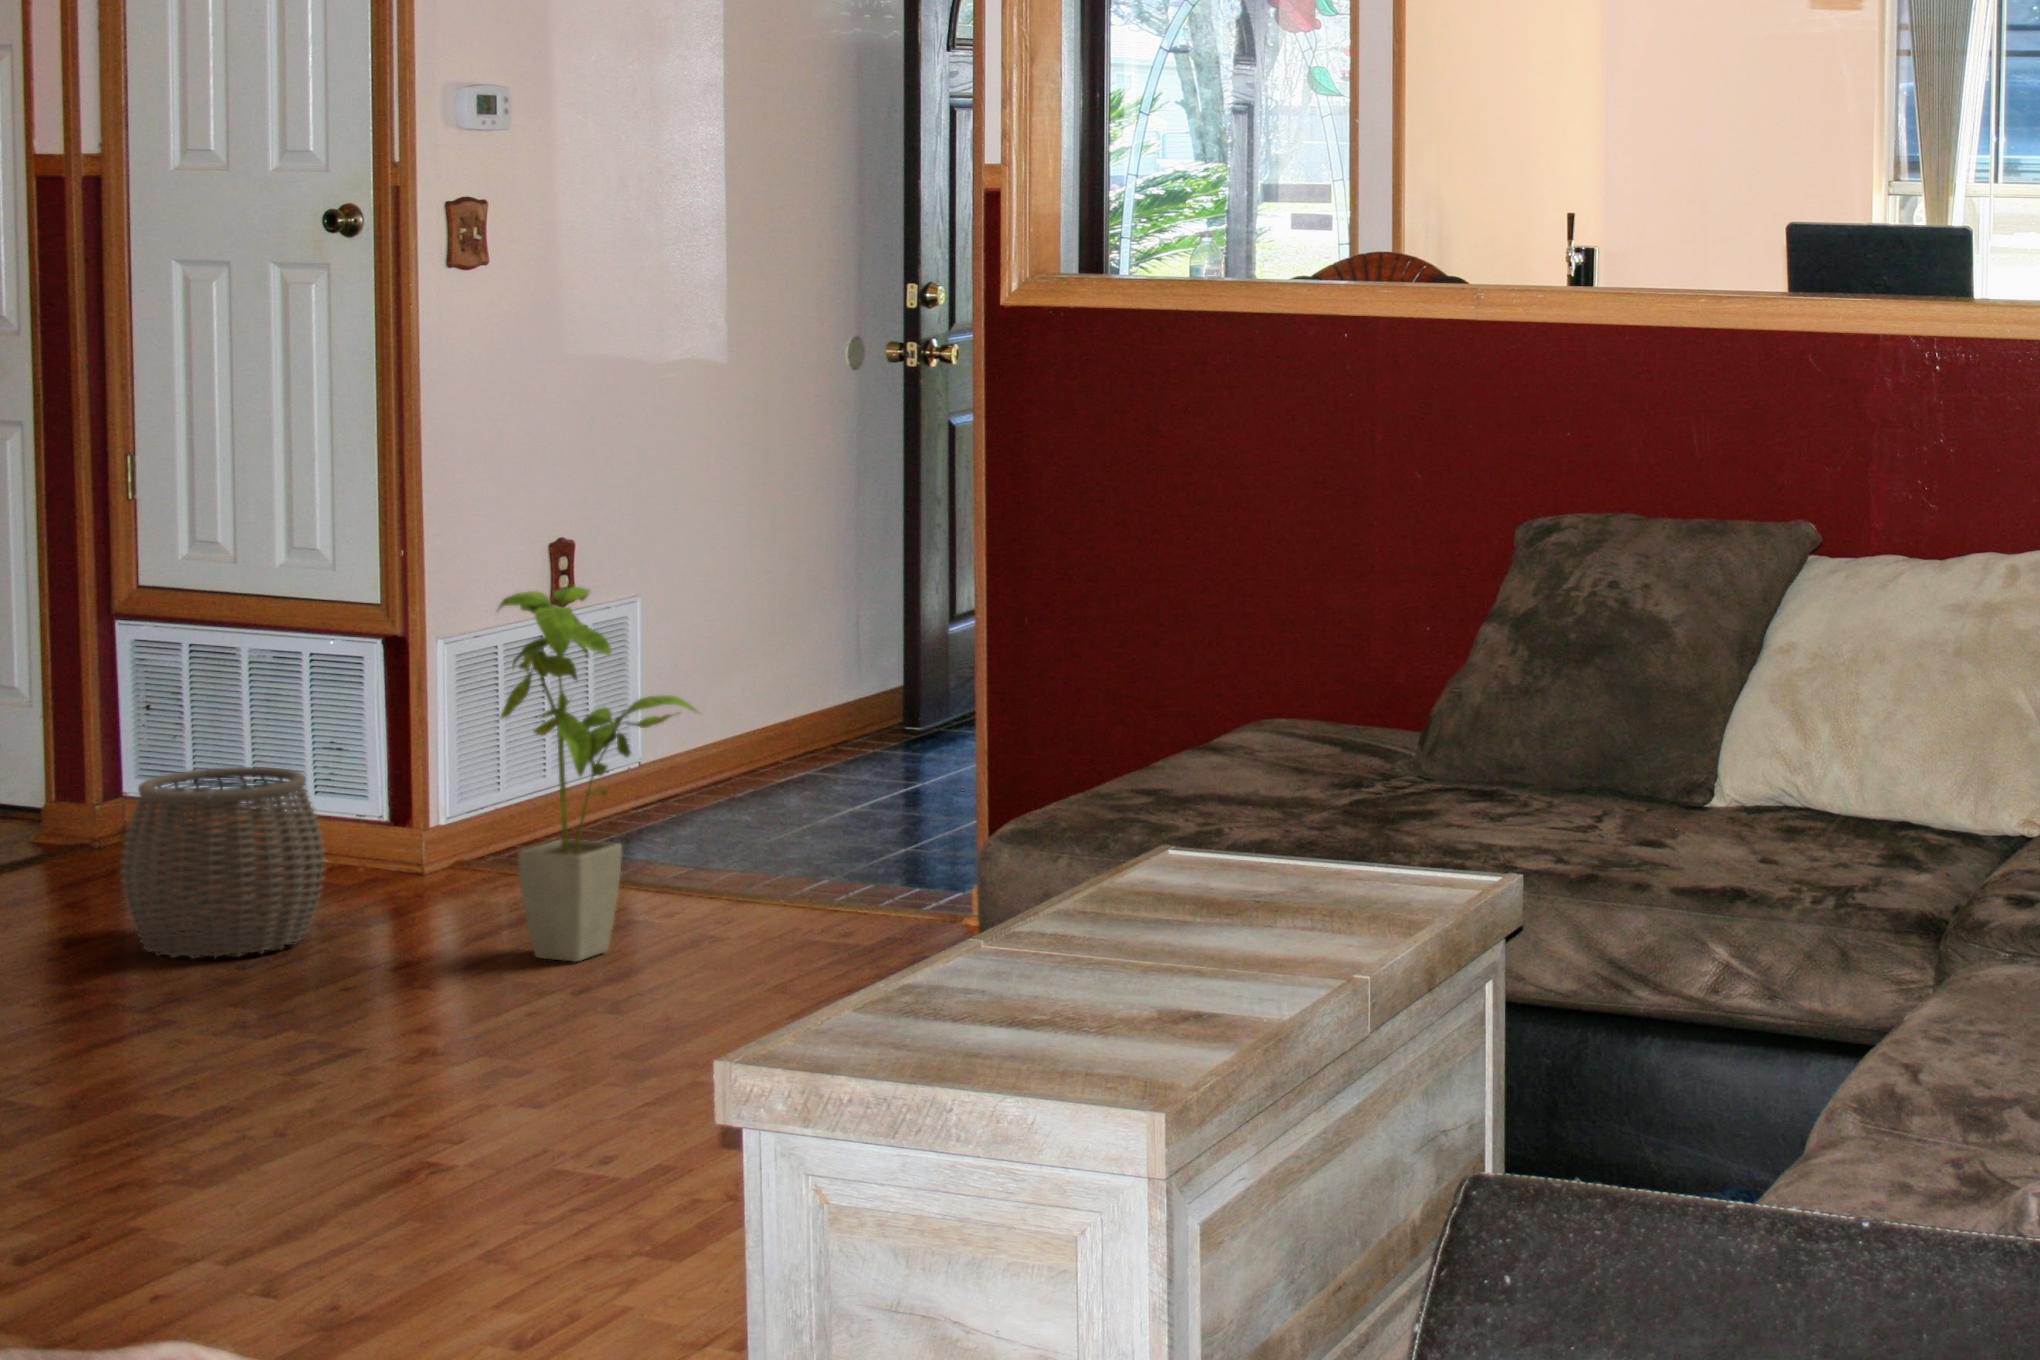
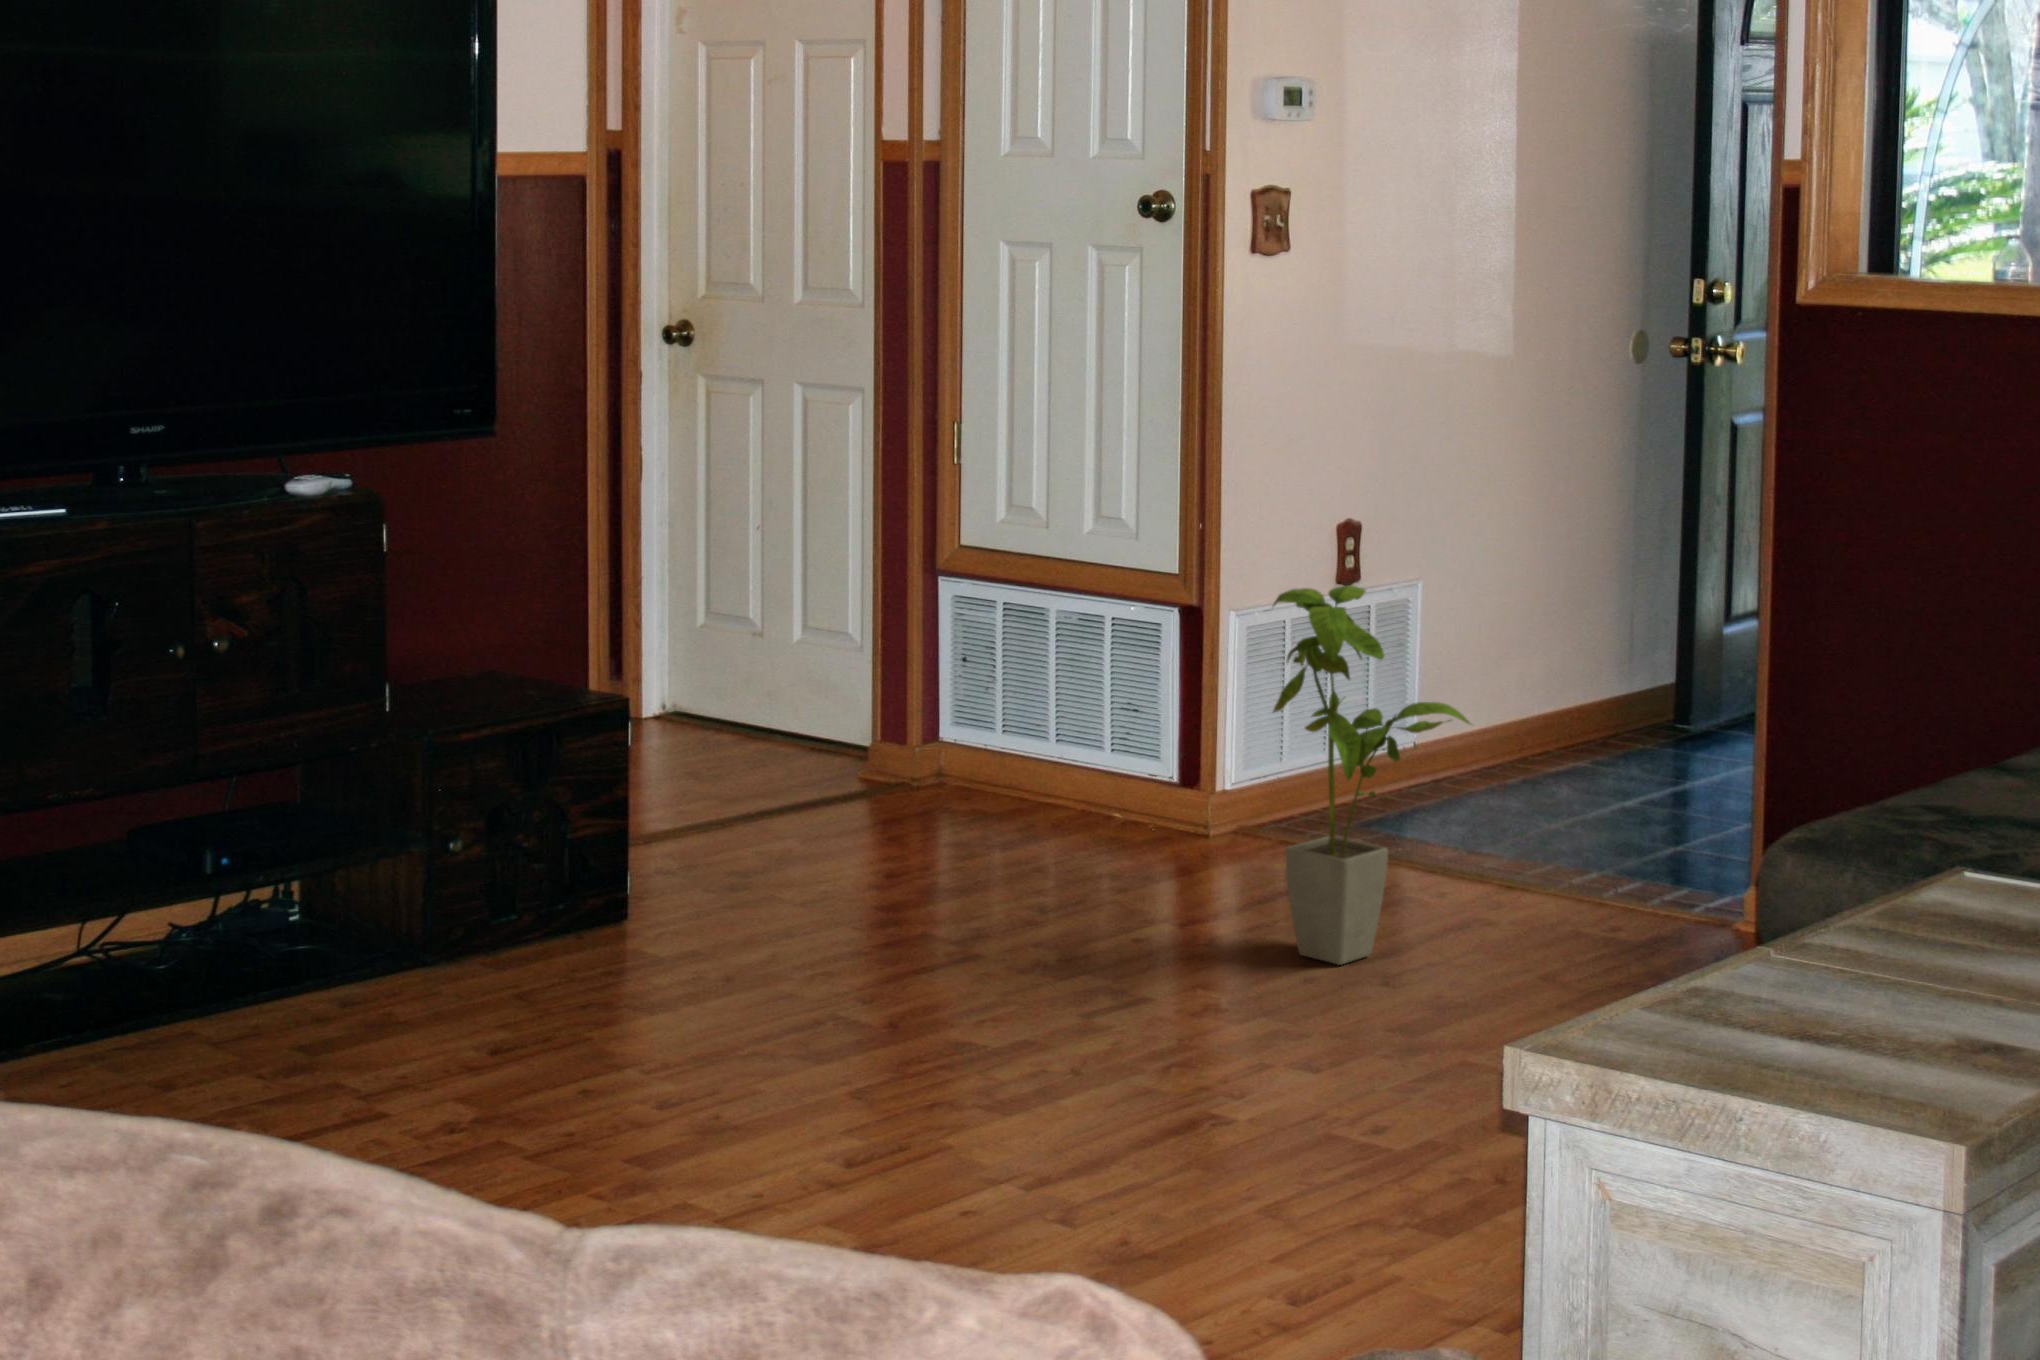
woven basket: present [121,767,326,958] -> none [922,731,1108,920]

